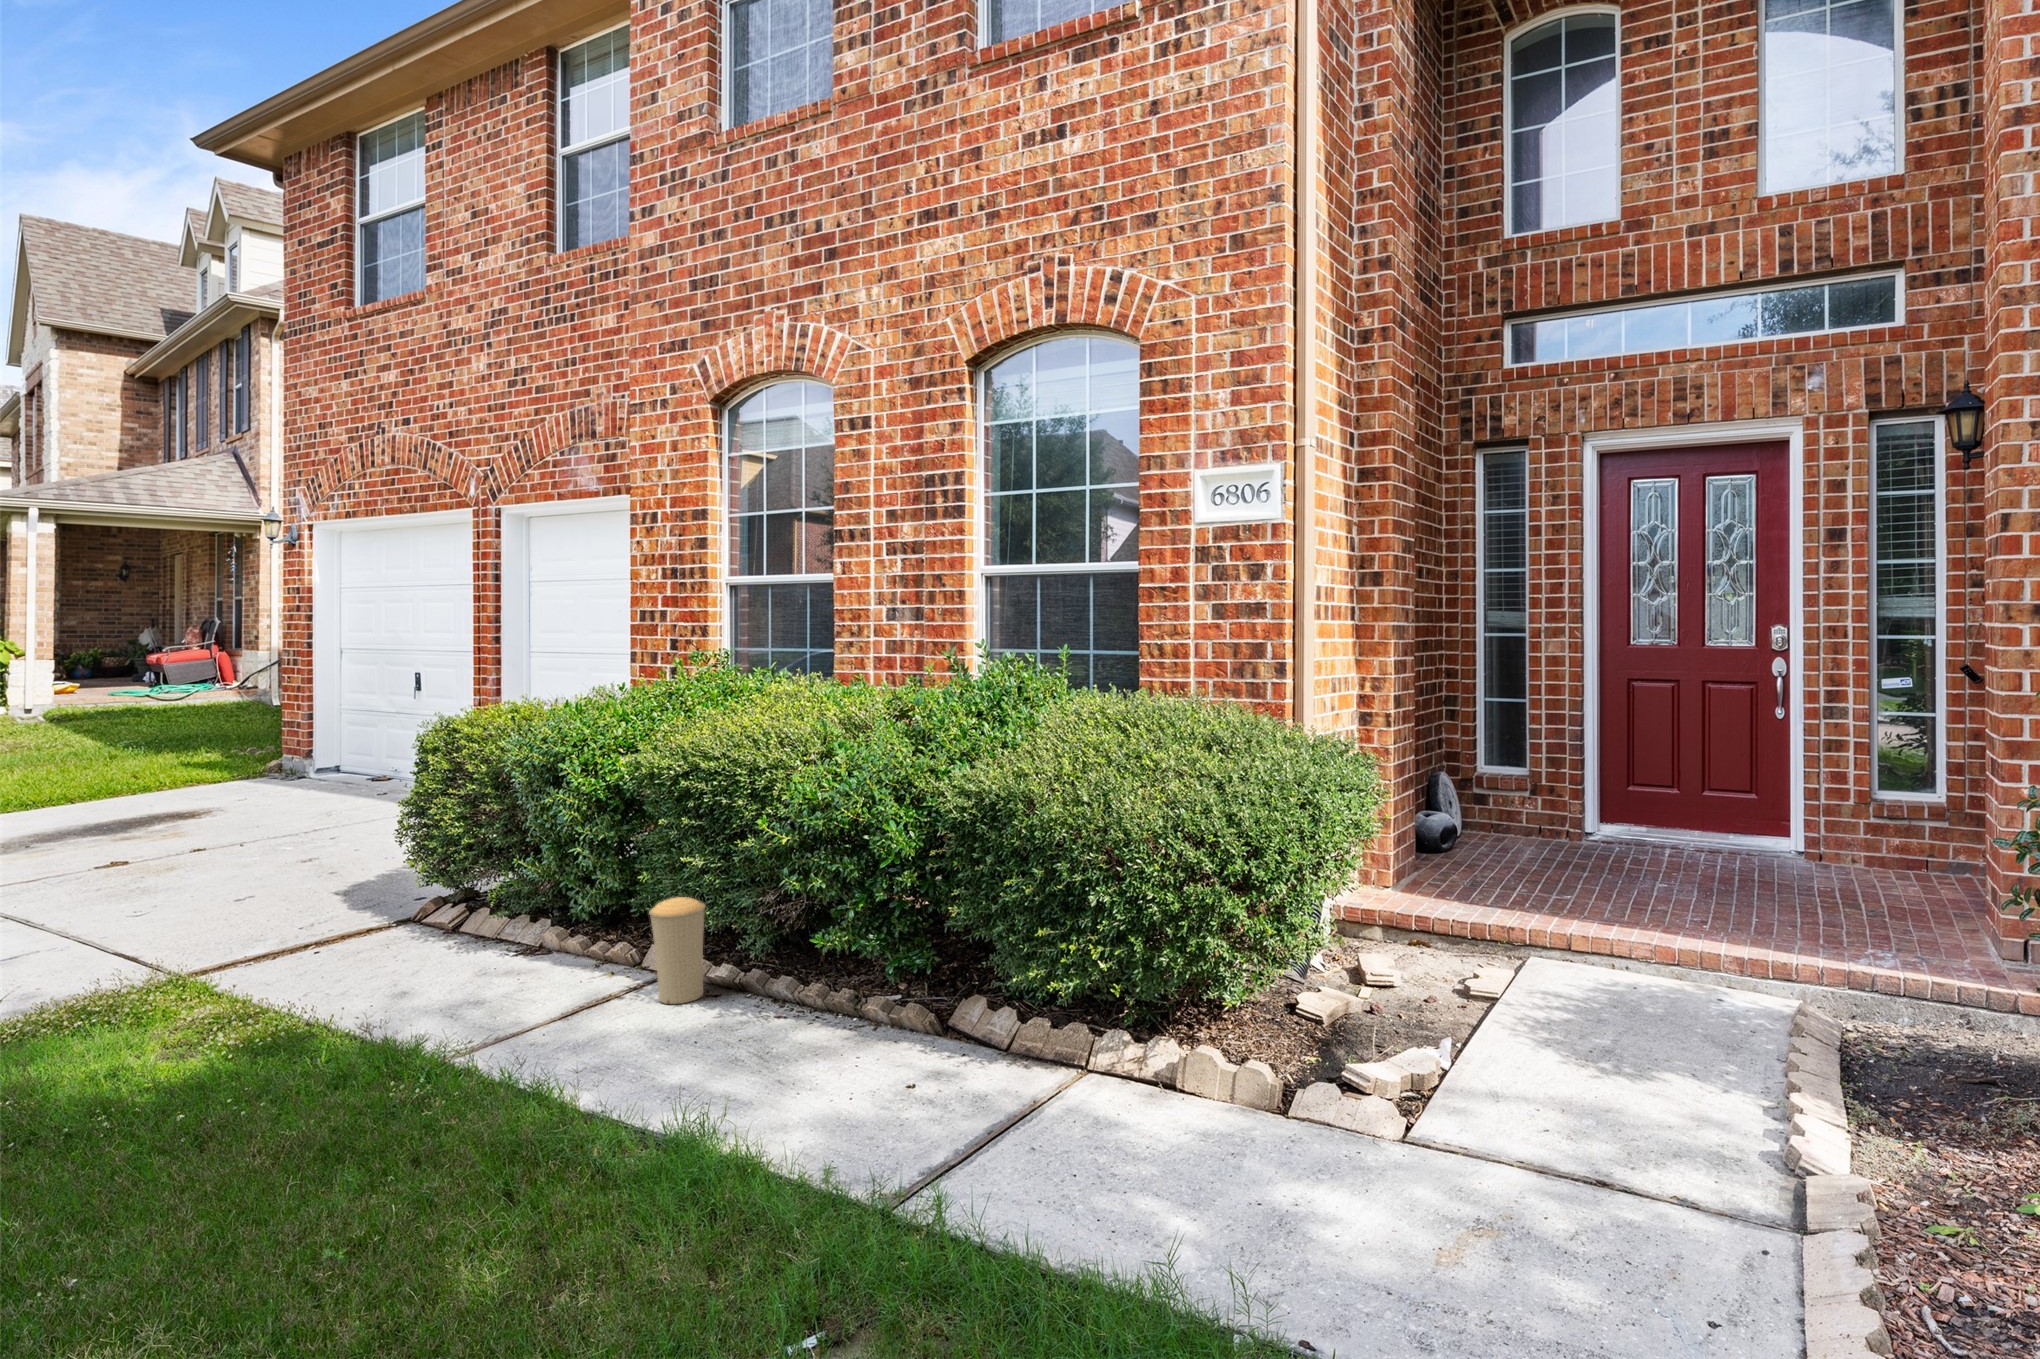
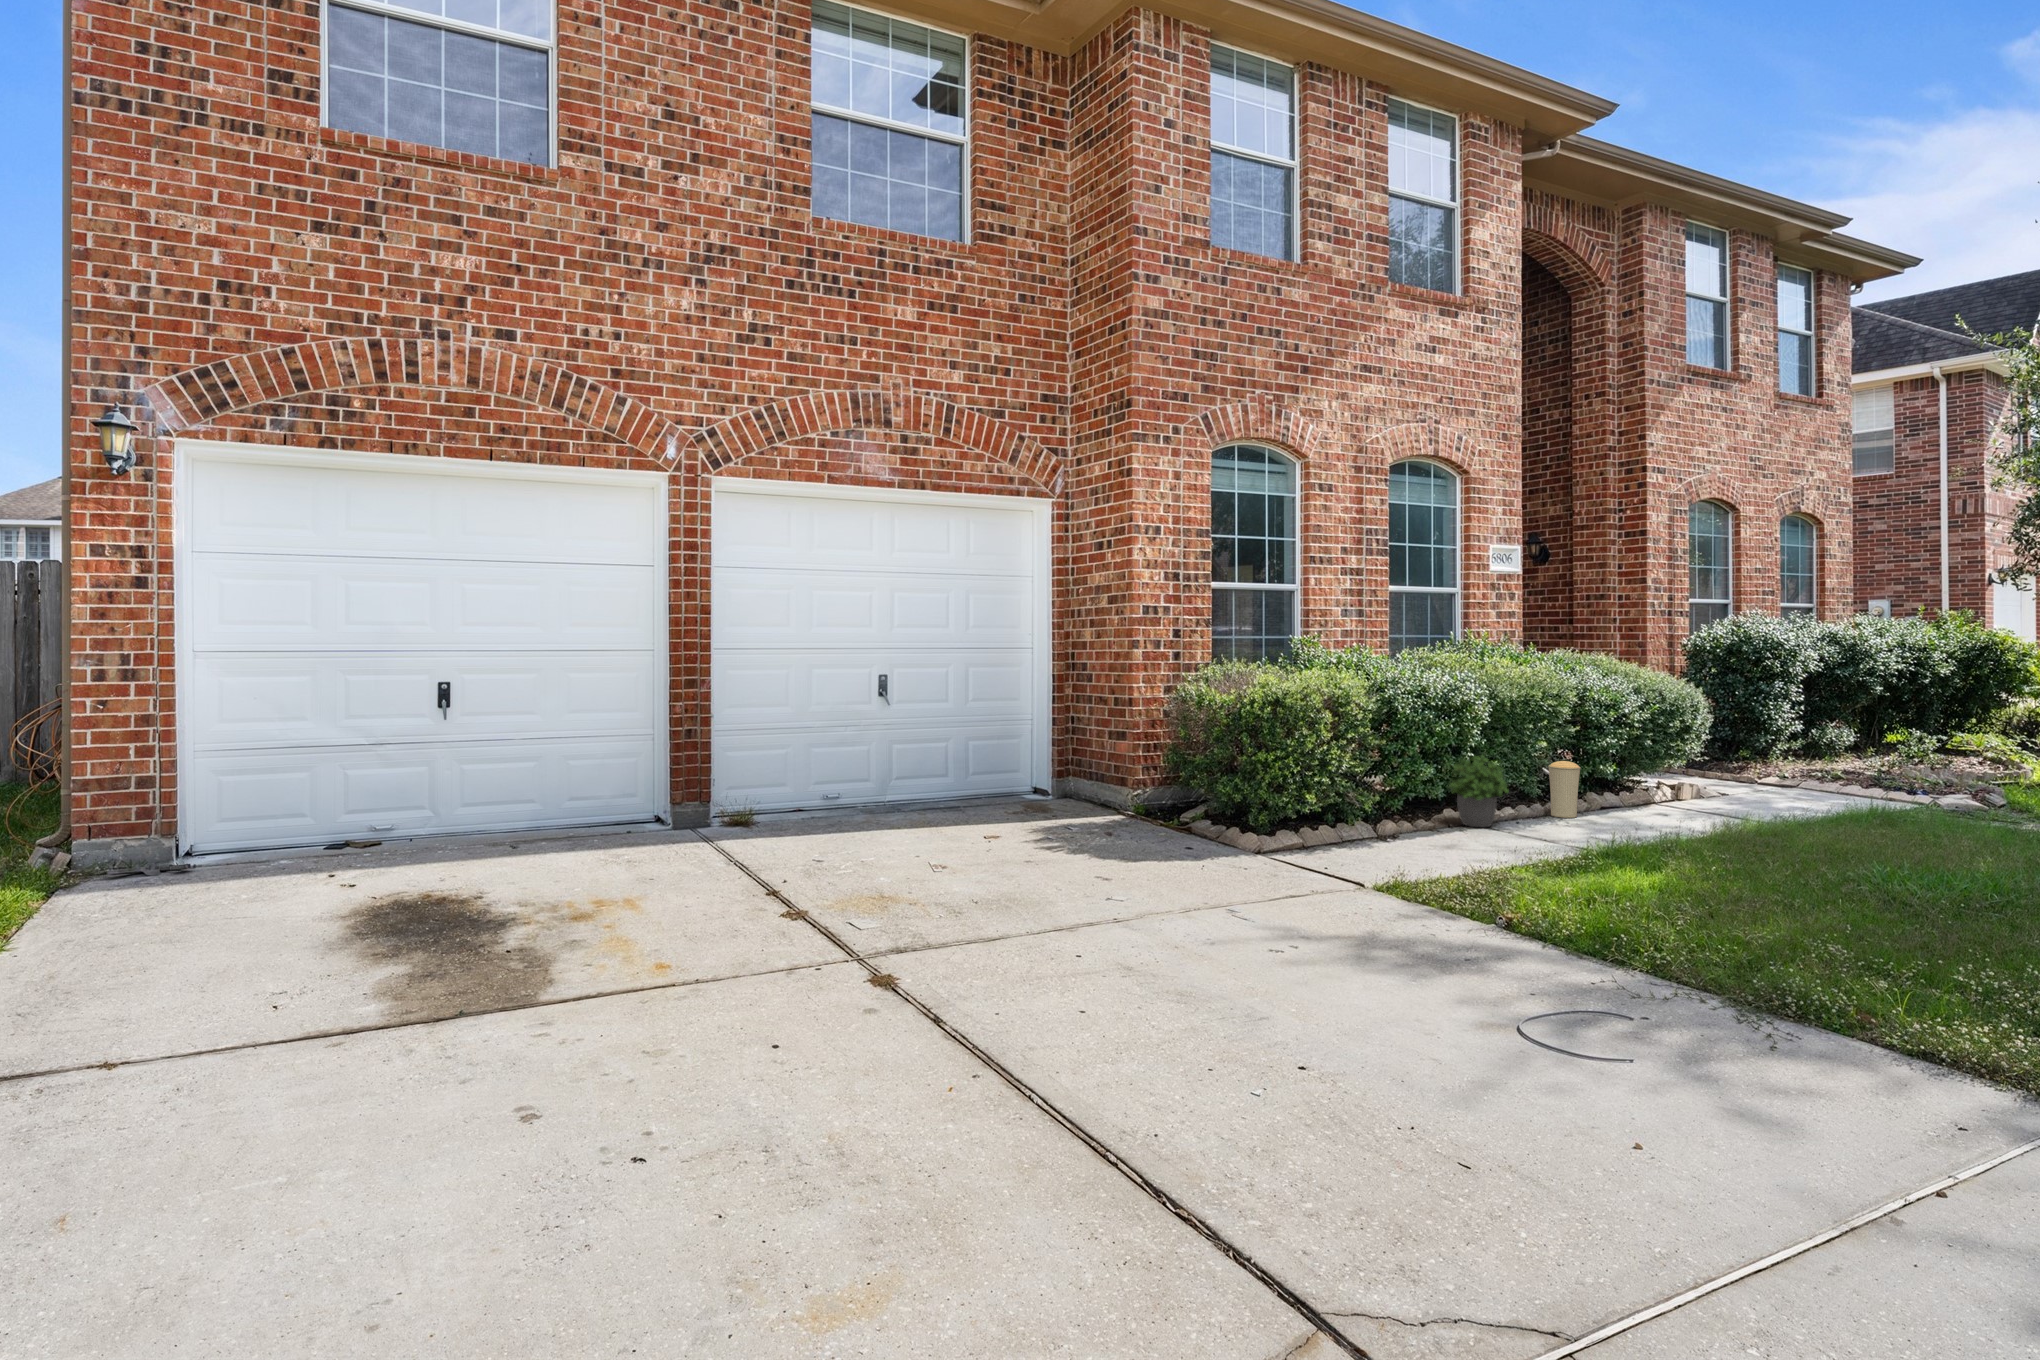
potted plant: none [506,853,606,967] -> present [1447,755,1509,827]

